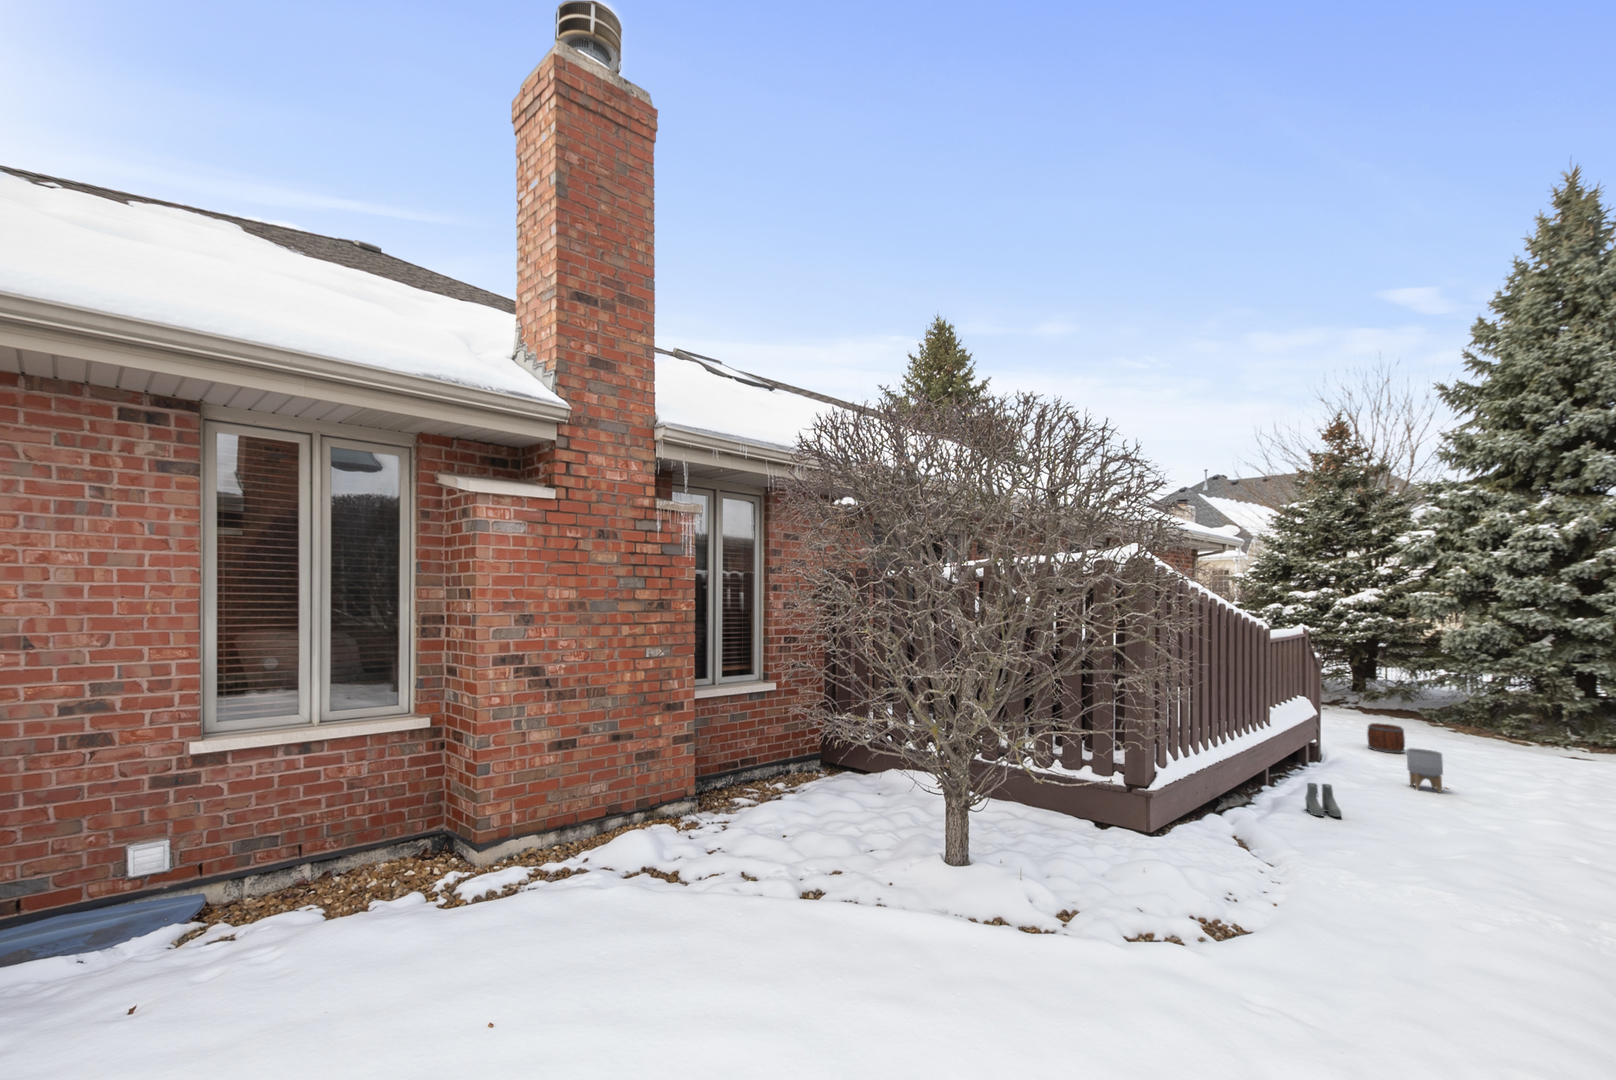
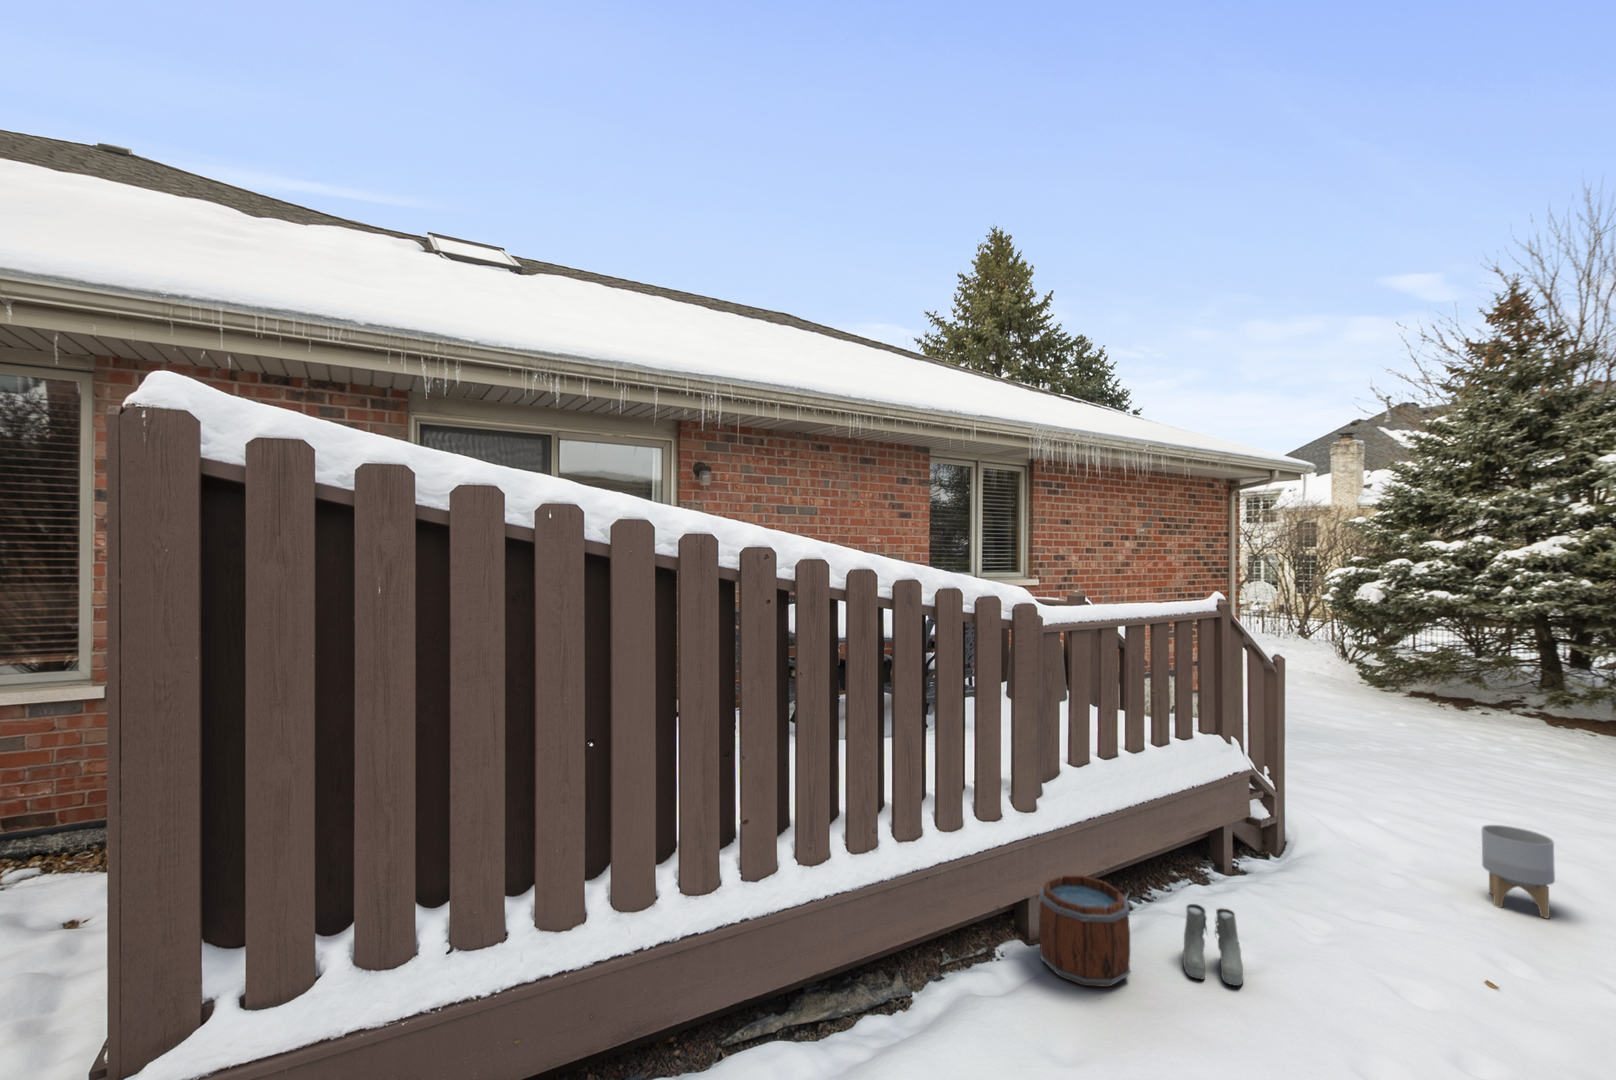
bucket: present [1367,723,1405,753] -> present [1039,875,1131,987]

